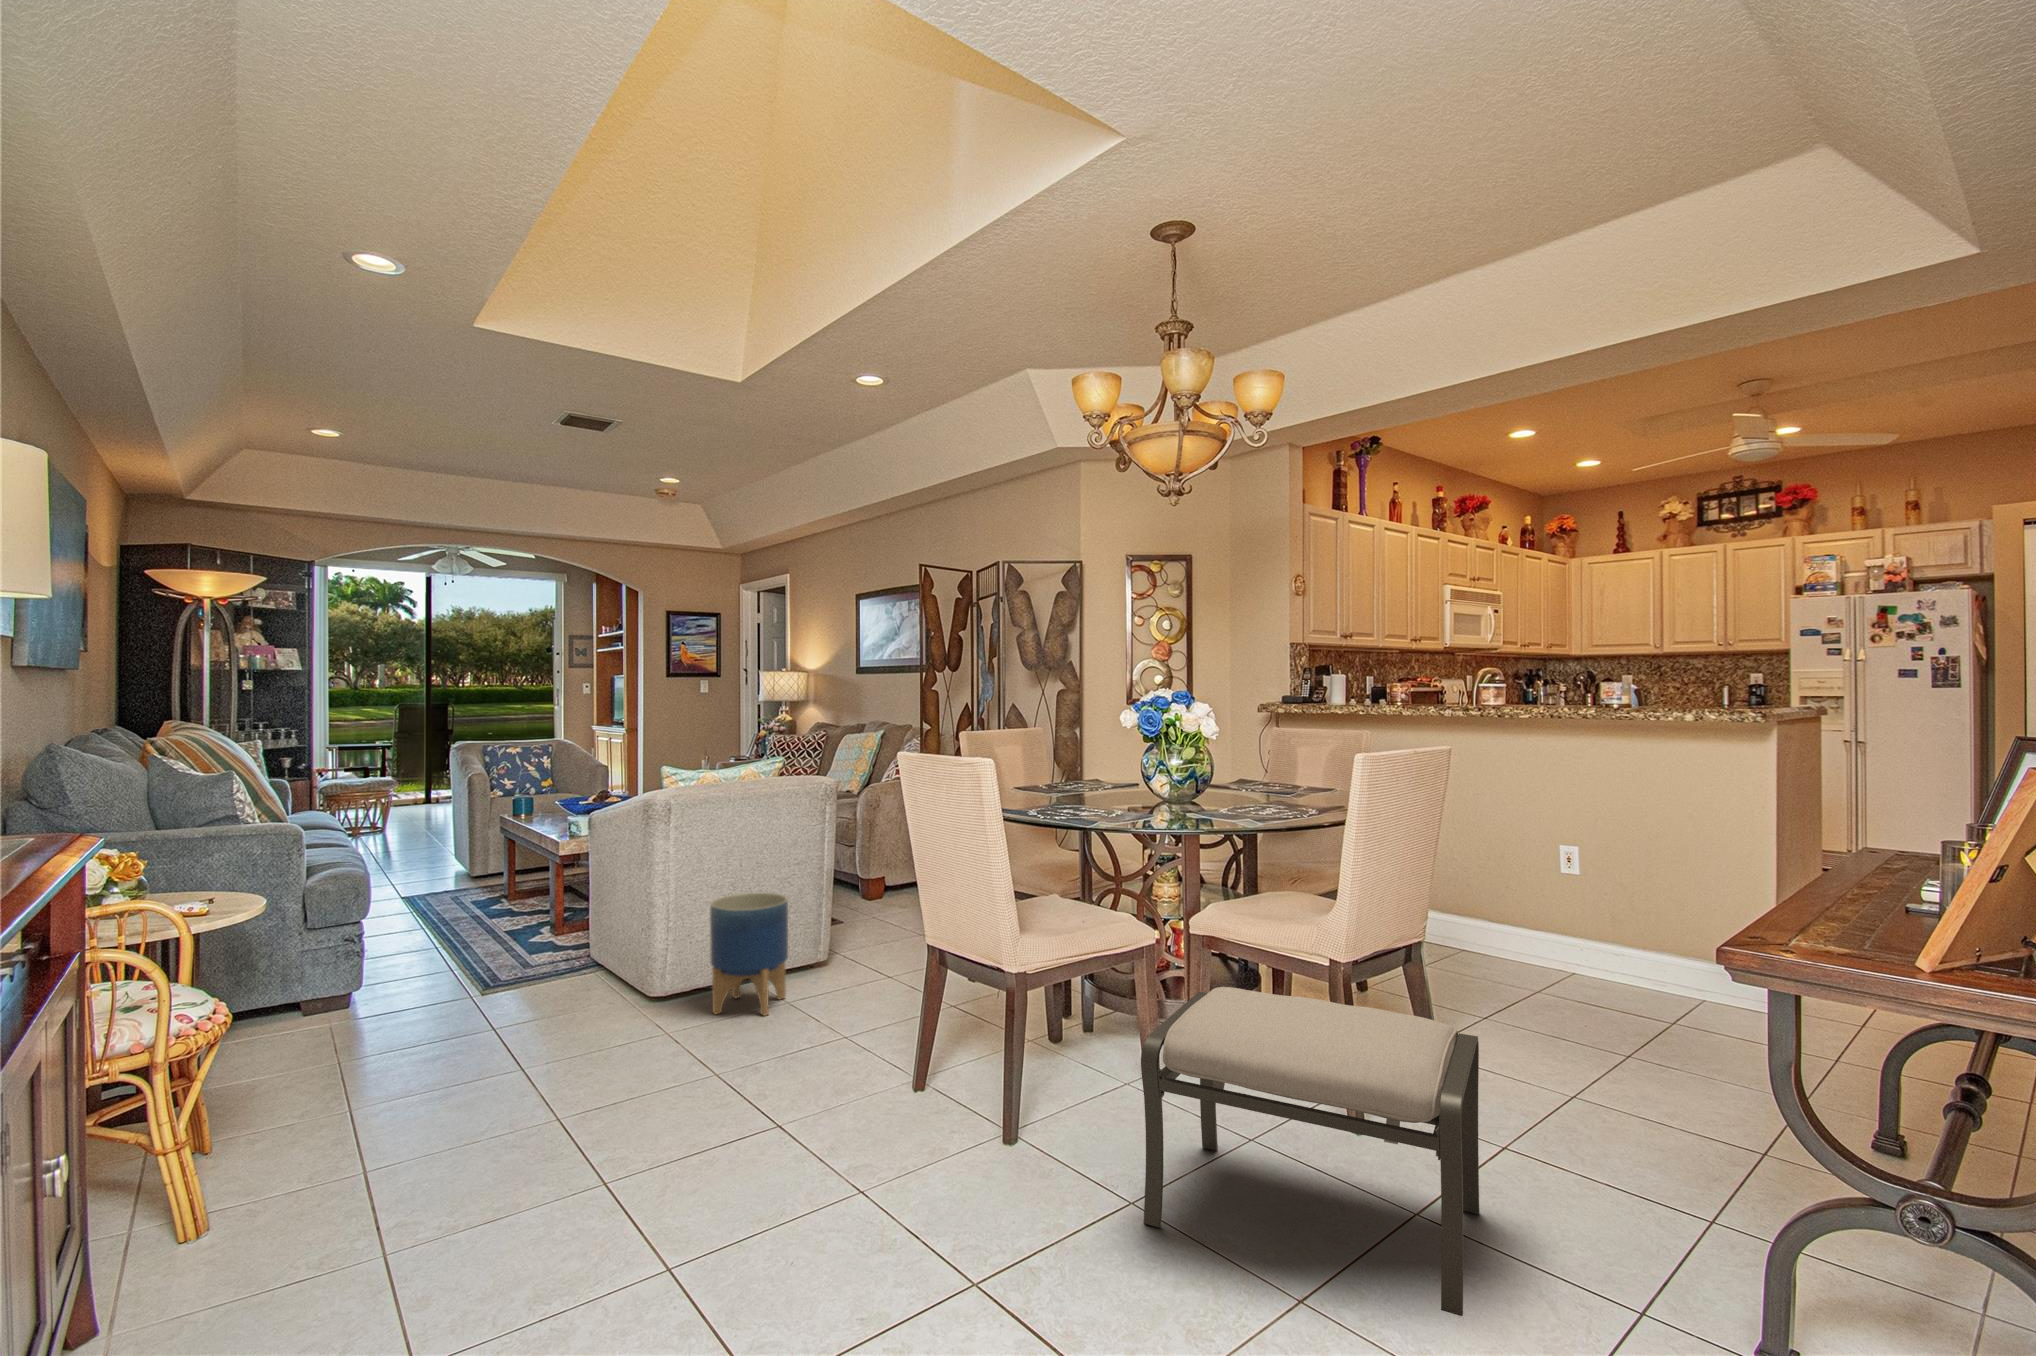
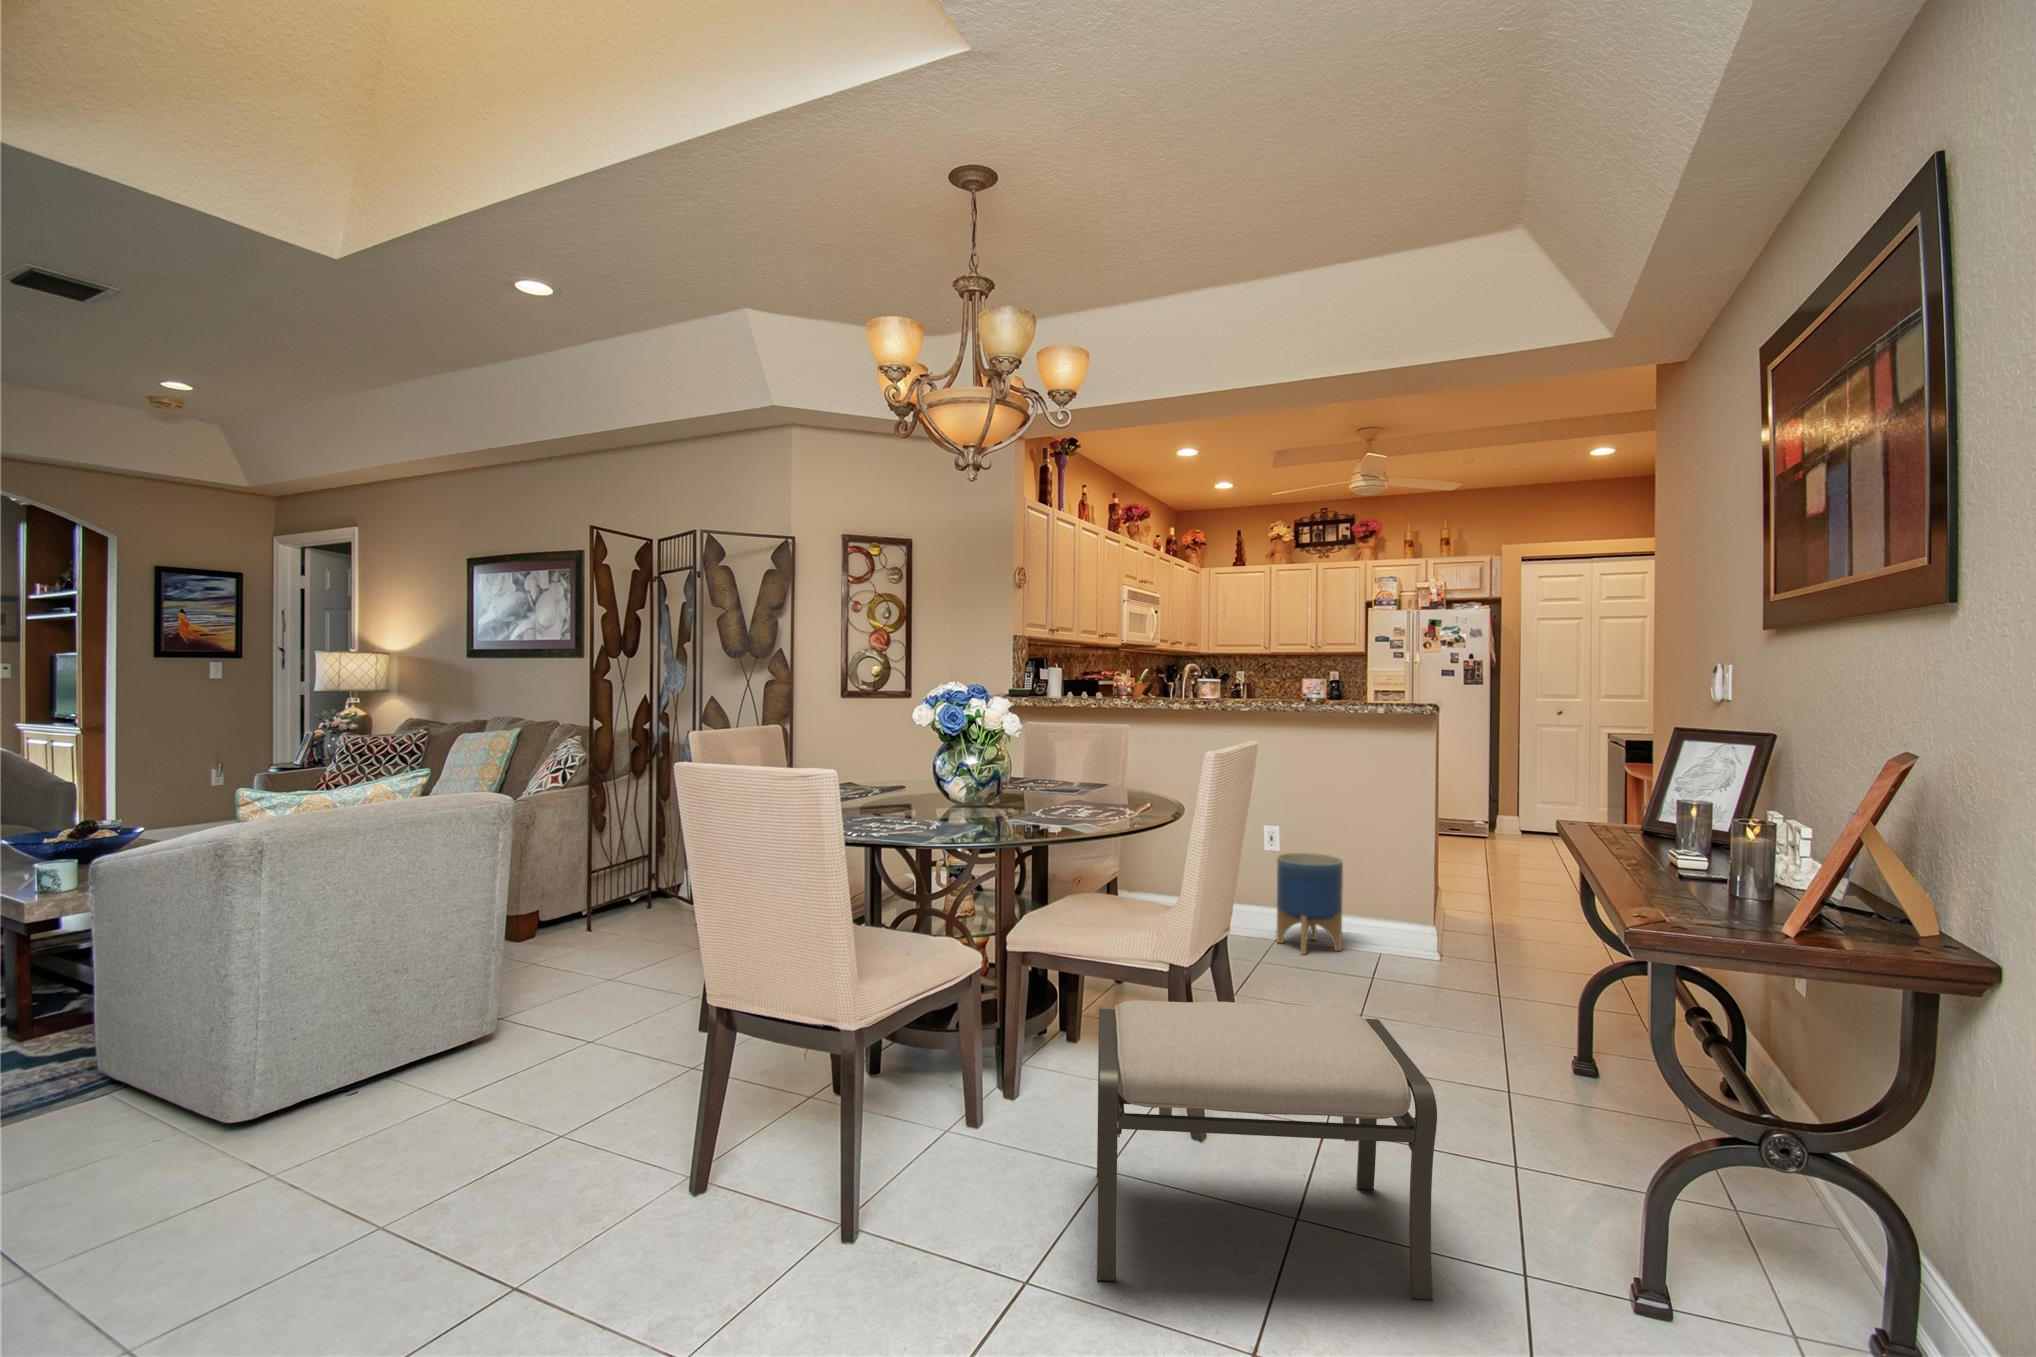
planter: present [710,893,788,1016] -> present [1276,853,1343,954]

